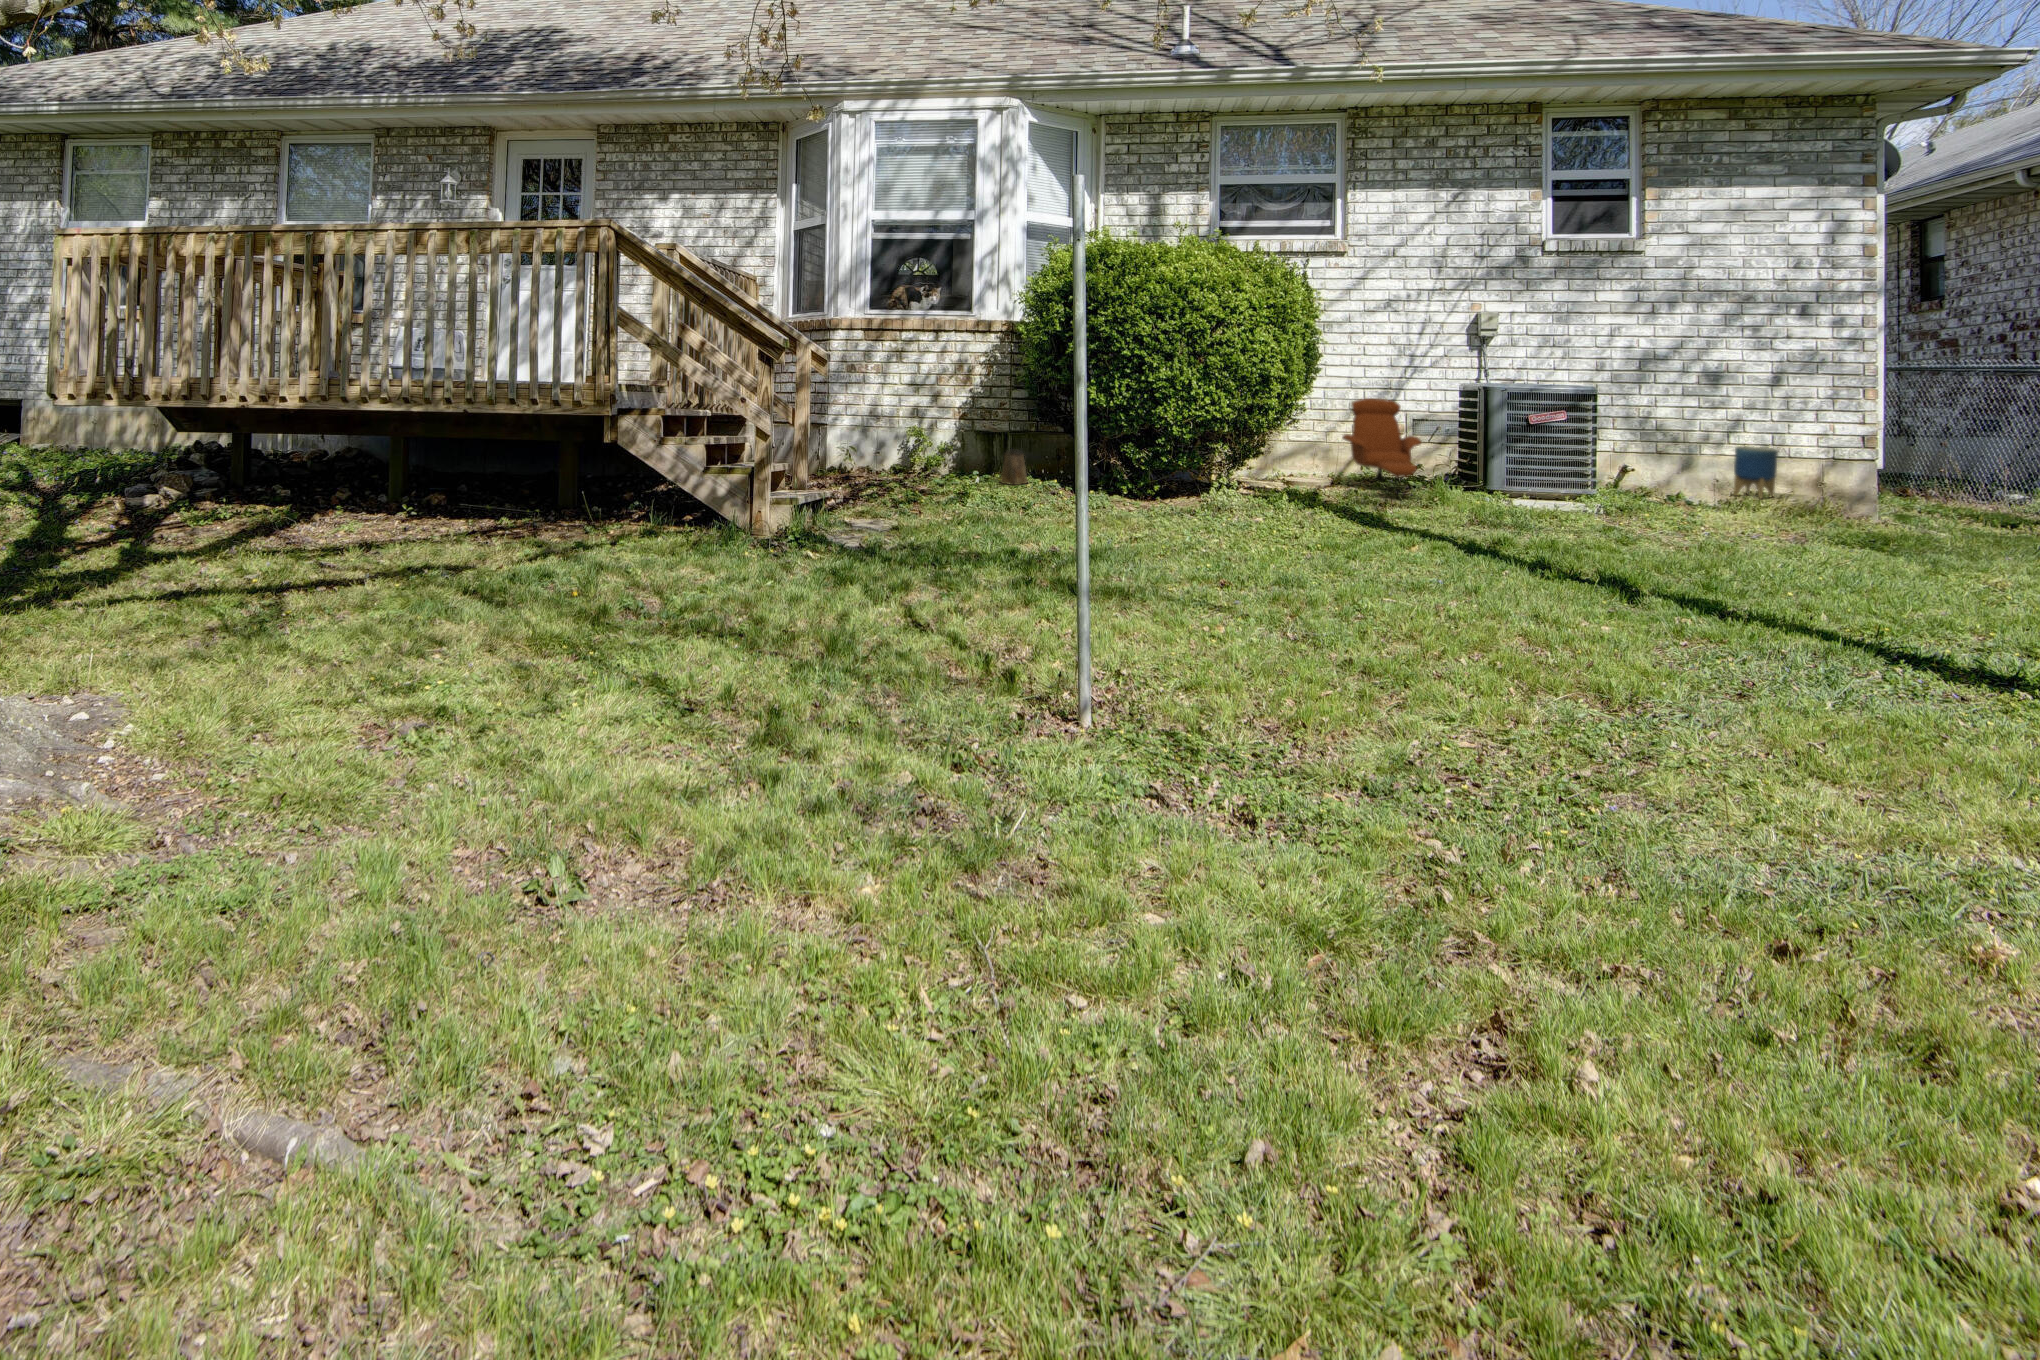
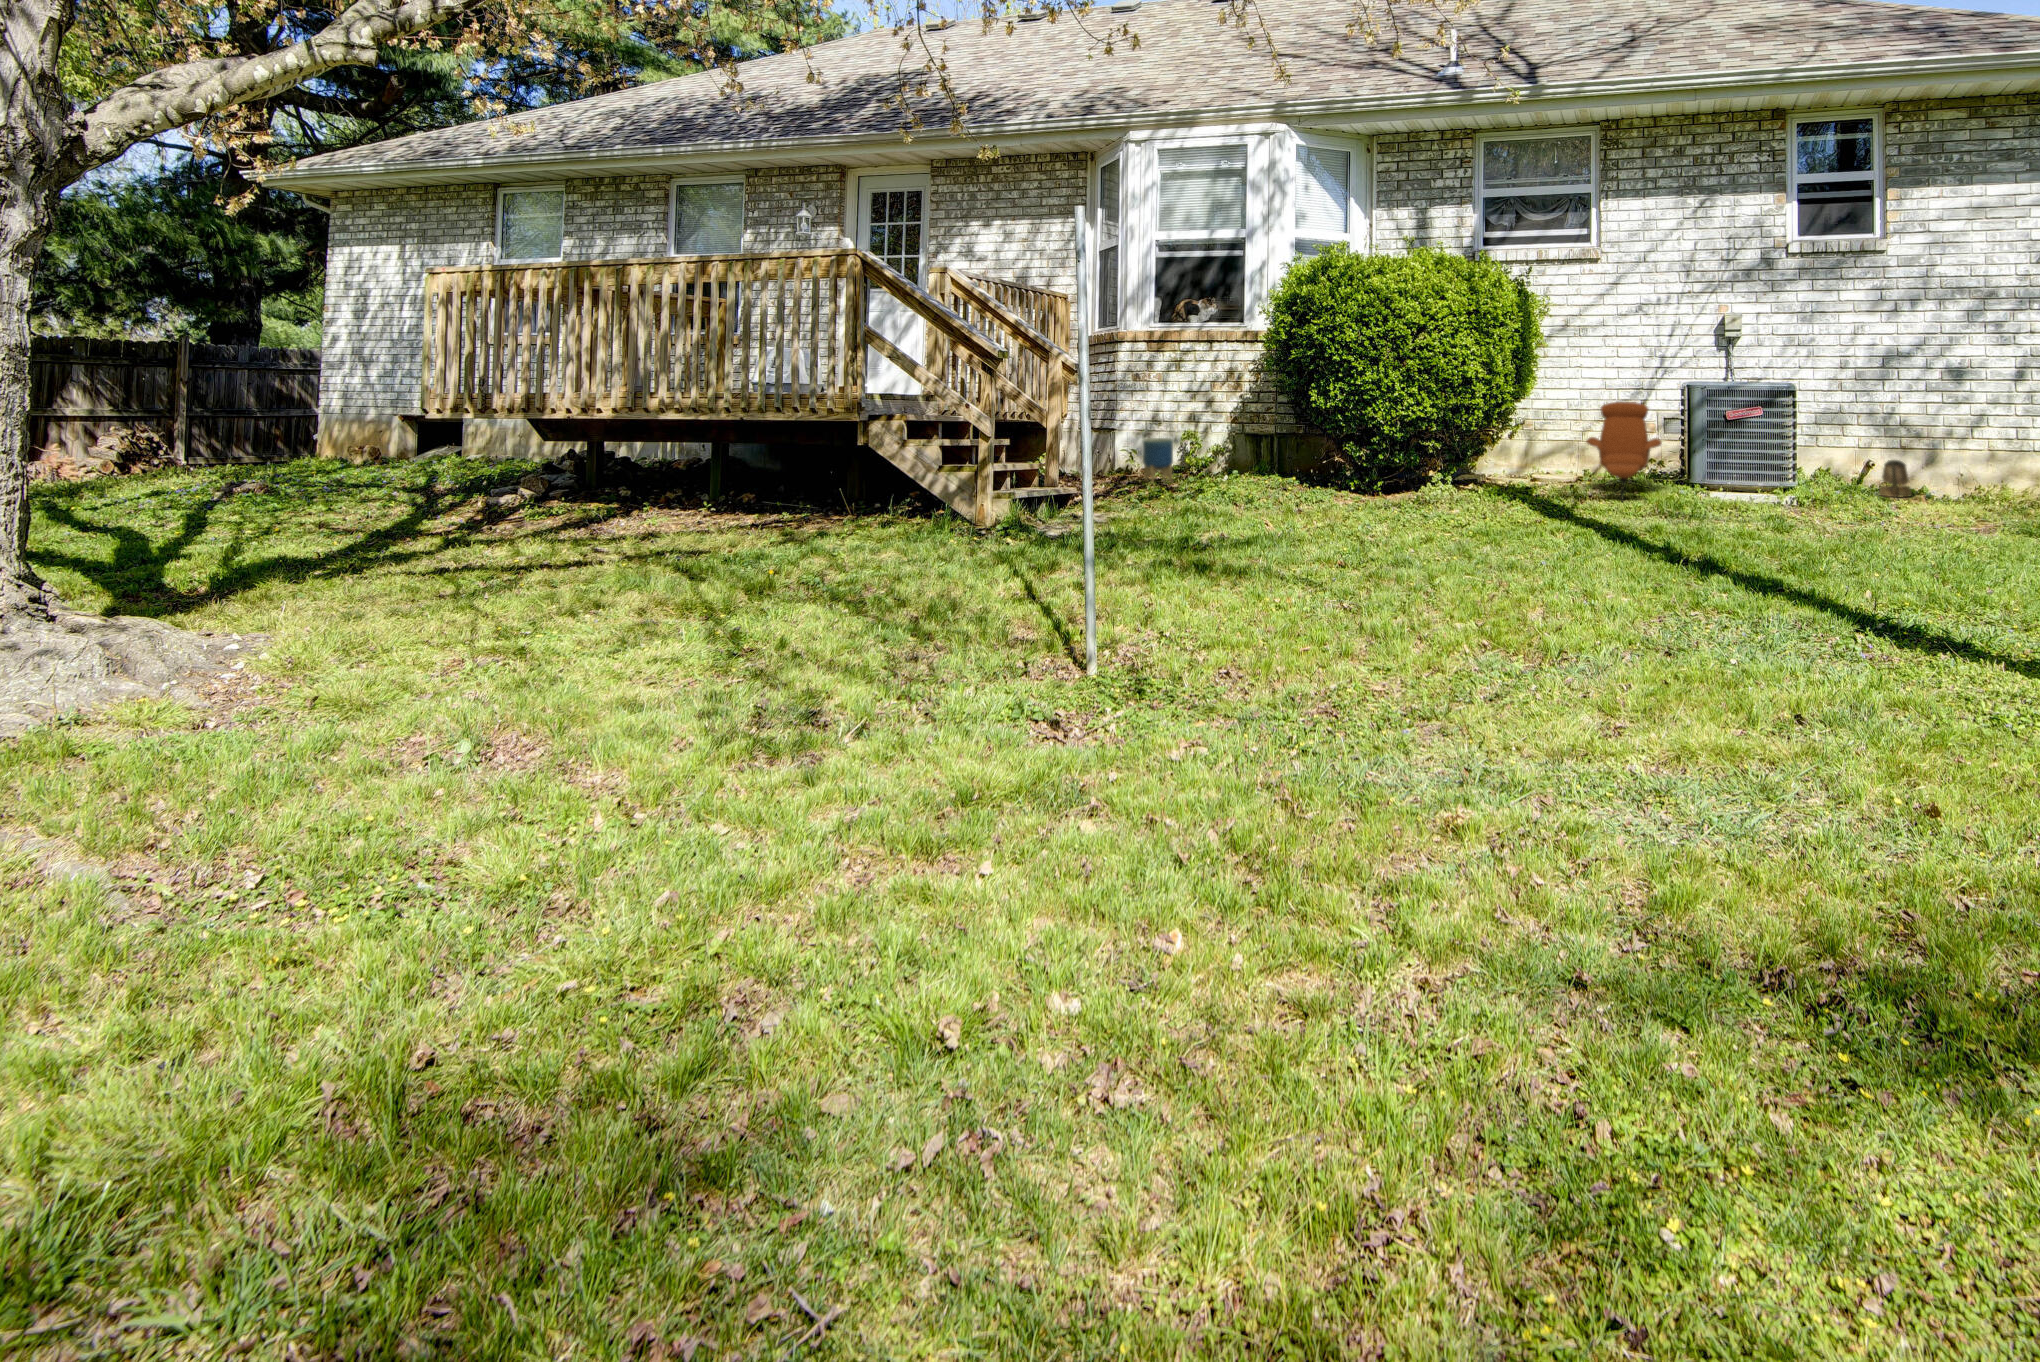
planter: present [1733,446,1778,499] -> present [1143,438,1173,483]
watering can: present [1000,449,1028,485] -> present [1879,460,1912,498]

